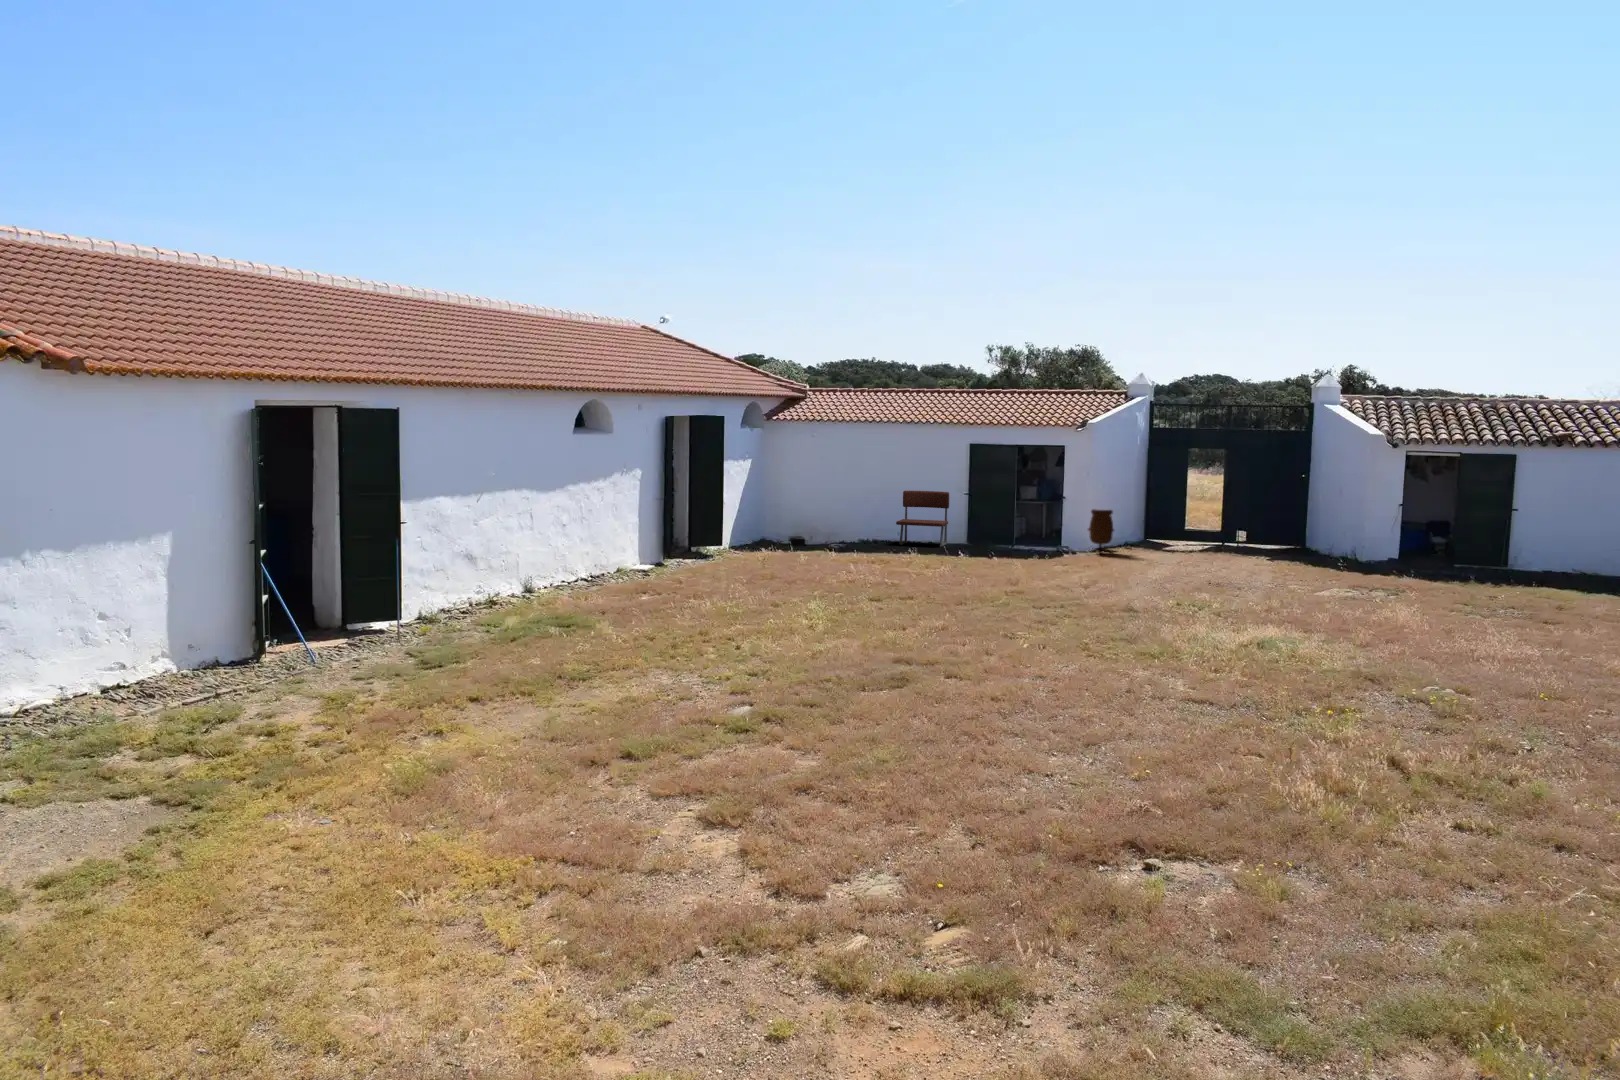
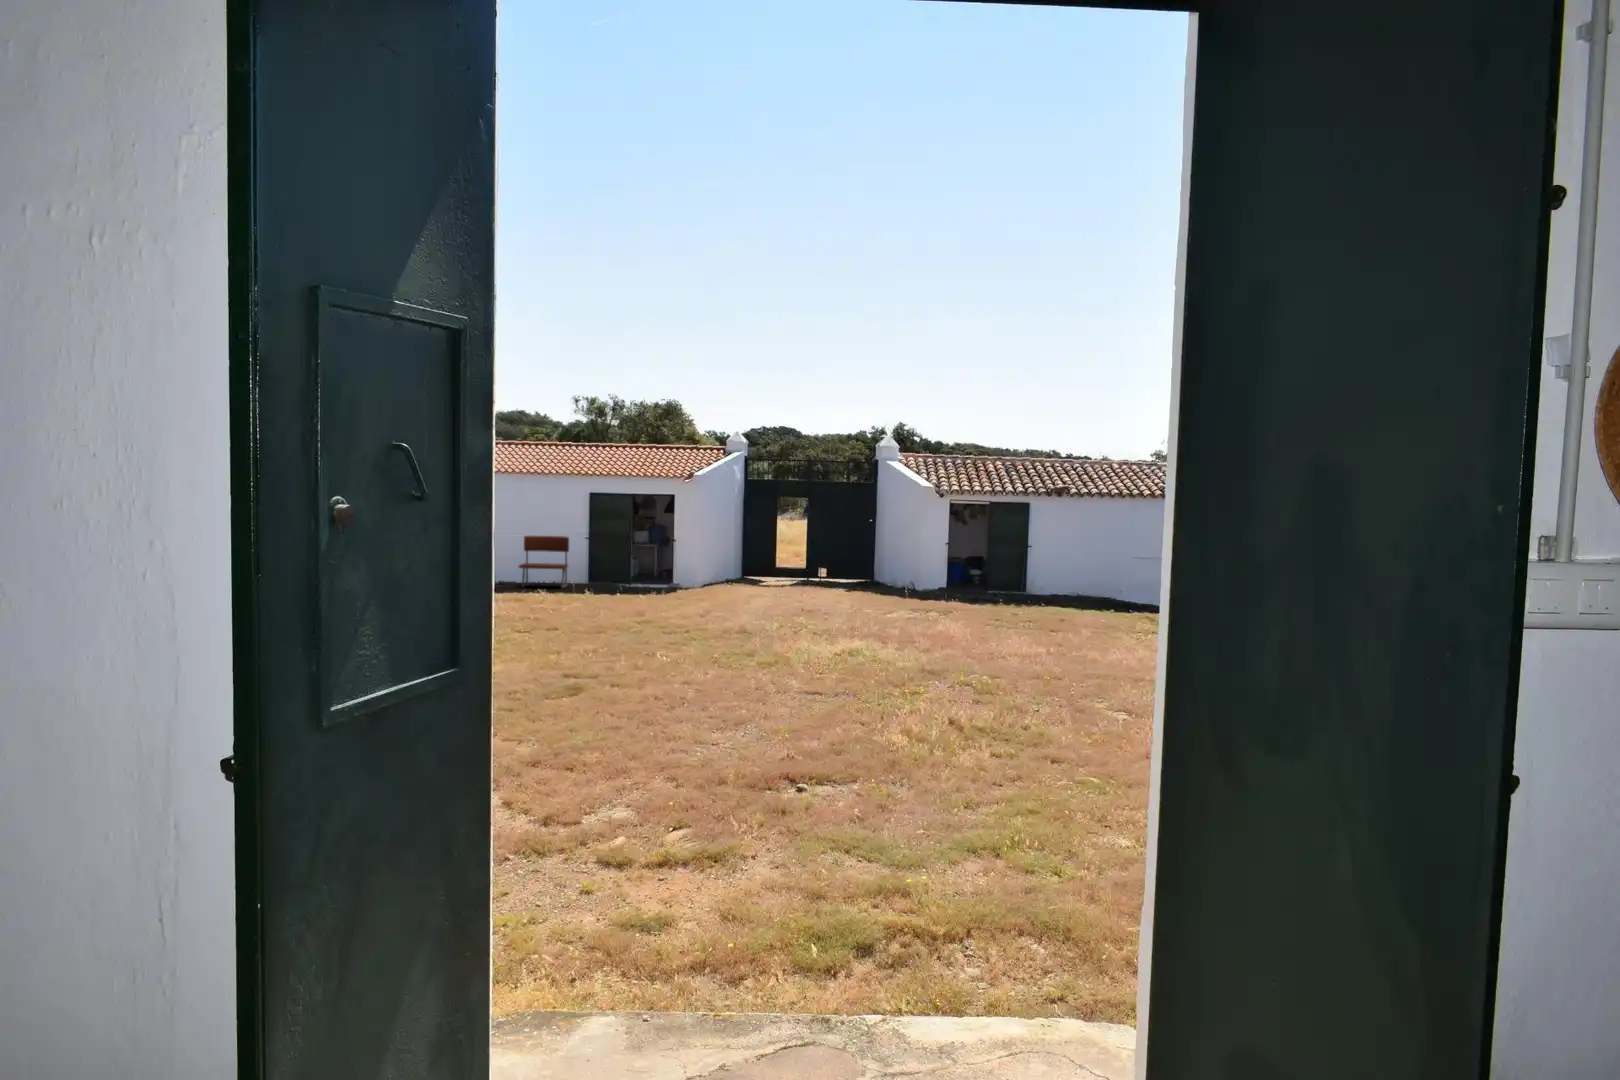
lounge chair: present [1088,509,1114,554] -> none [696,551,722,593]

